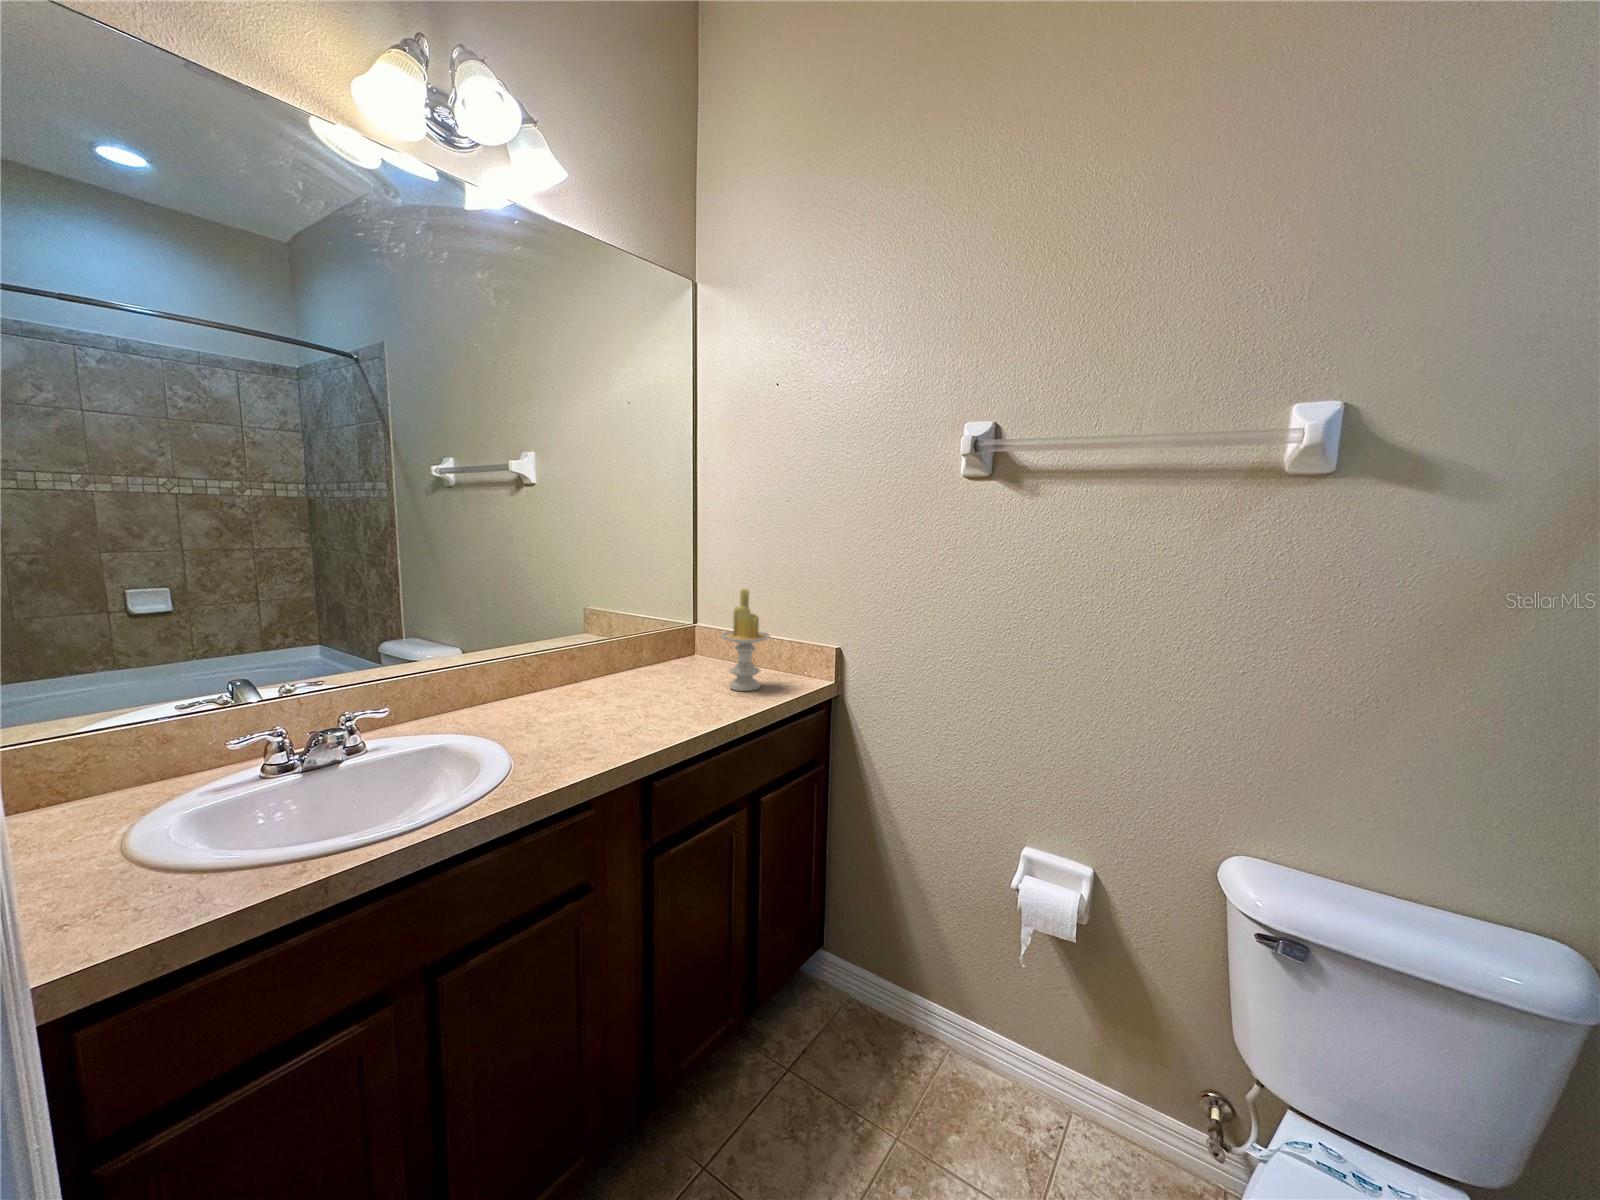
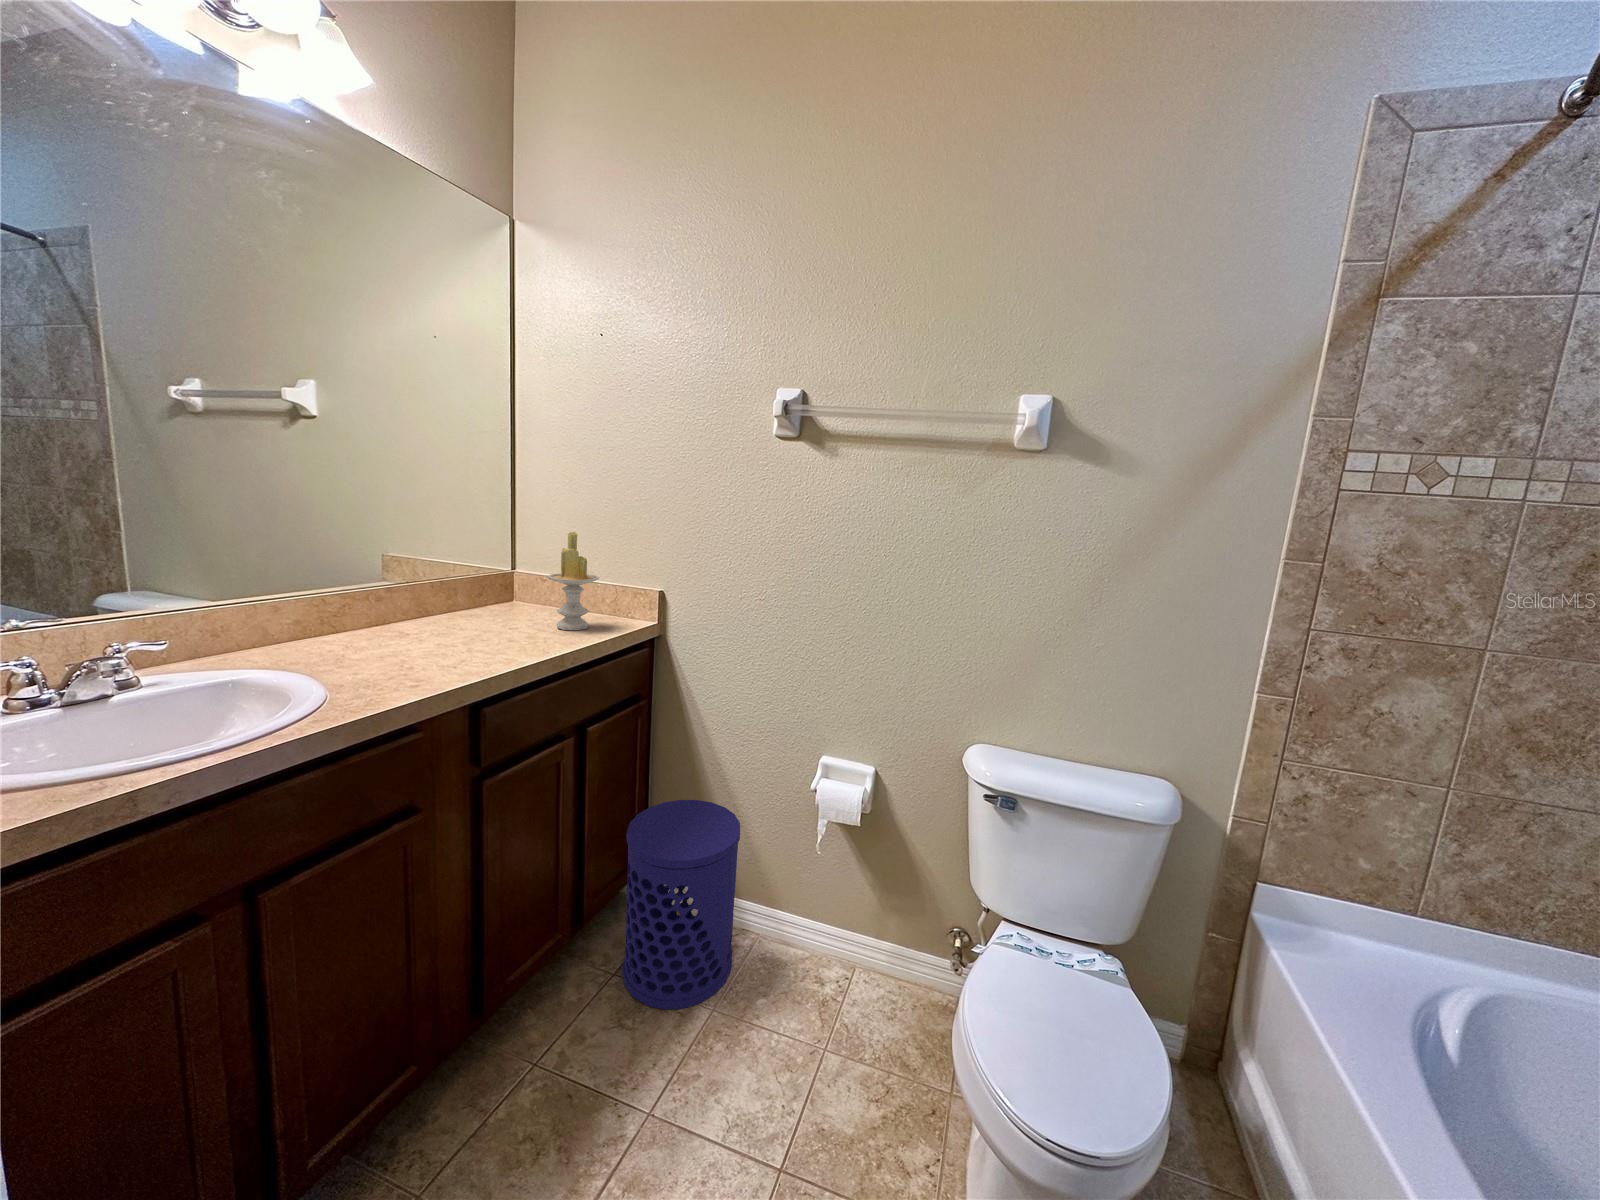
waste bin: none [795,879,925,1131] -> present [622,800,740,1009]

